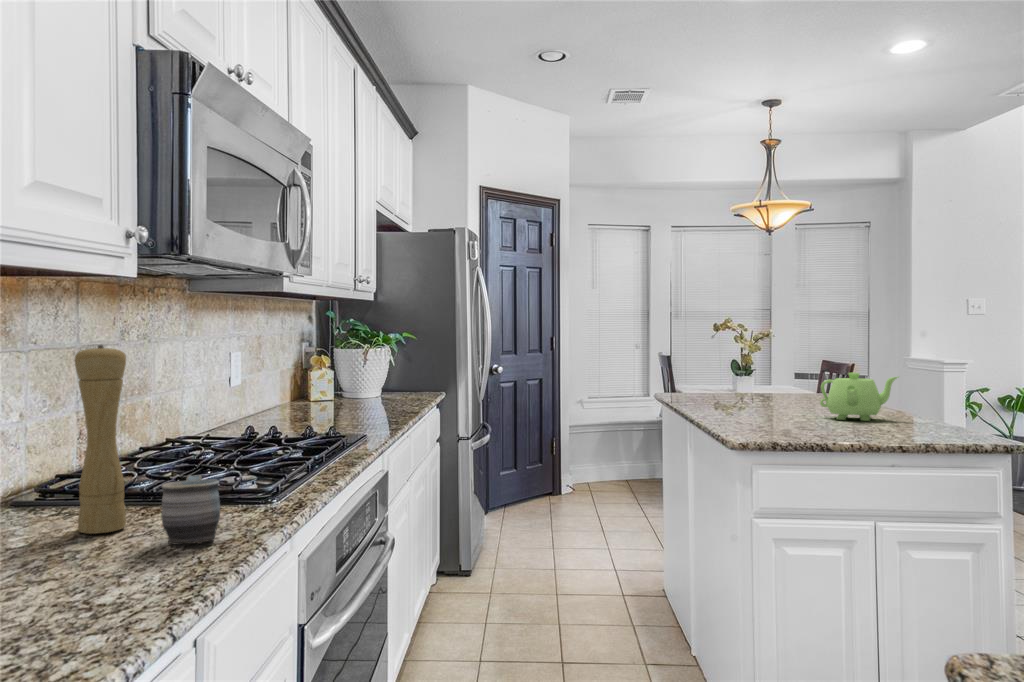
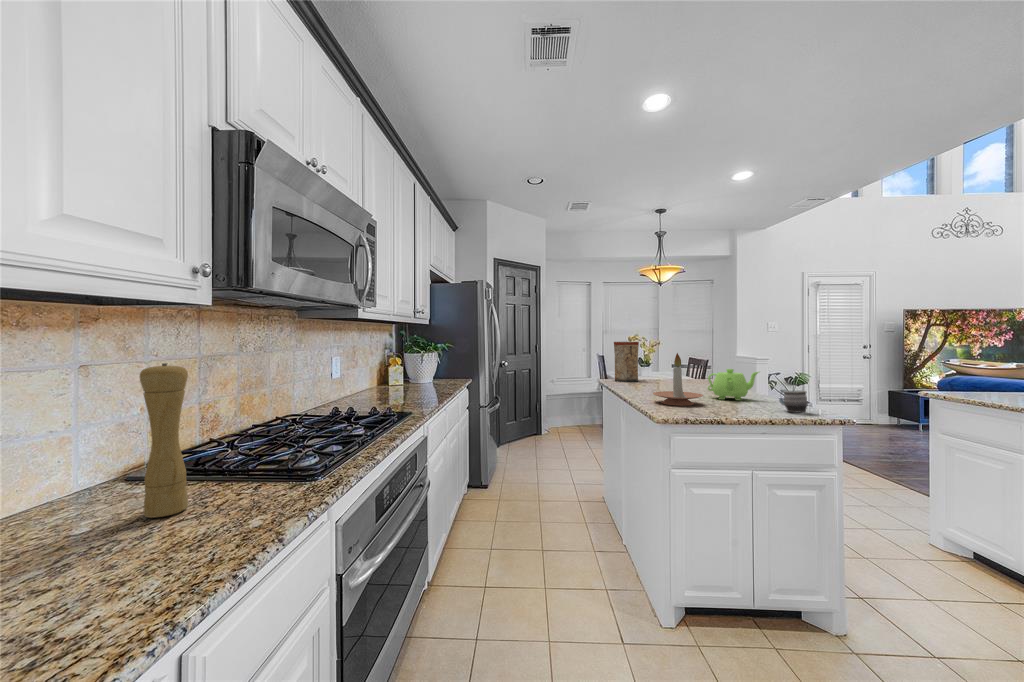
vase: none [678,332,720,397] -> present [614,342,639,382]
candle holder: none [733,346,809,427] -> present [653,353,703,406]
mug: present [161,475,220,545] -> present [779,389,808,413]

